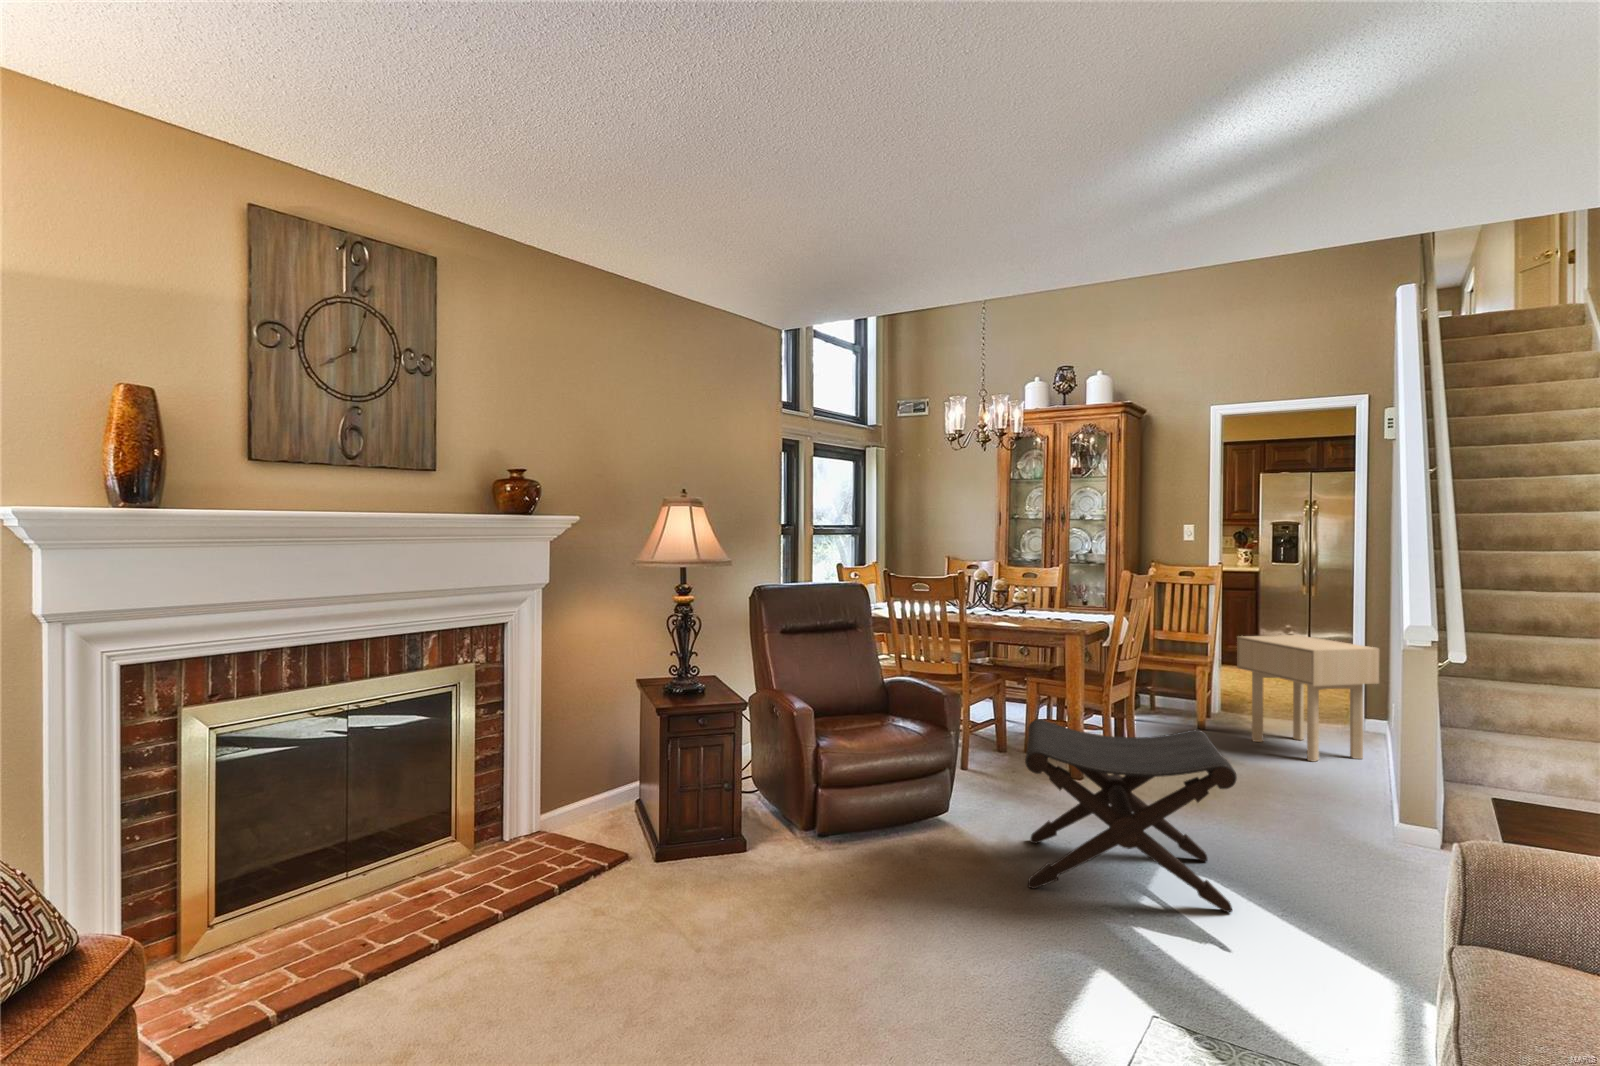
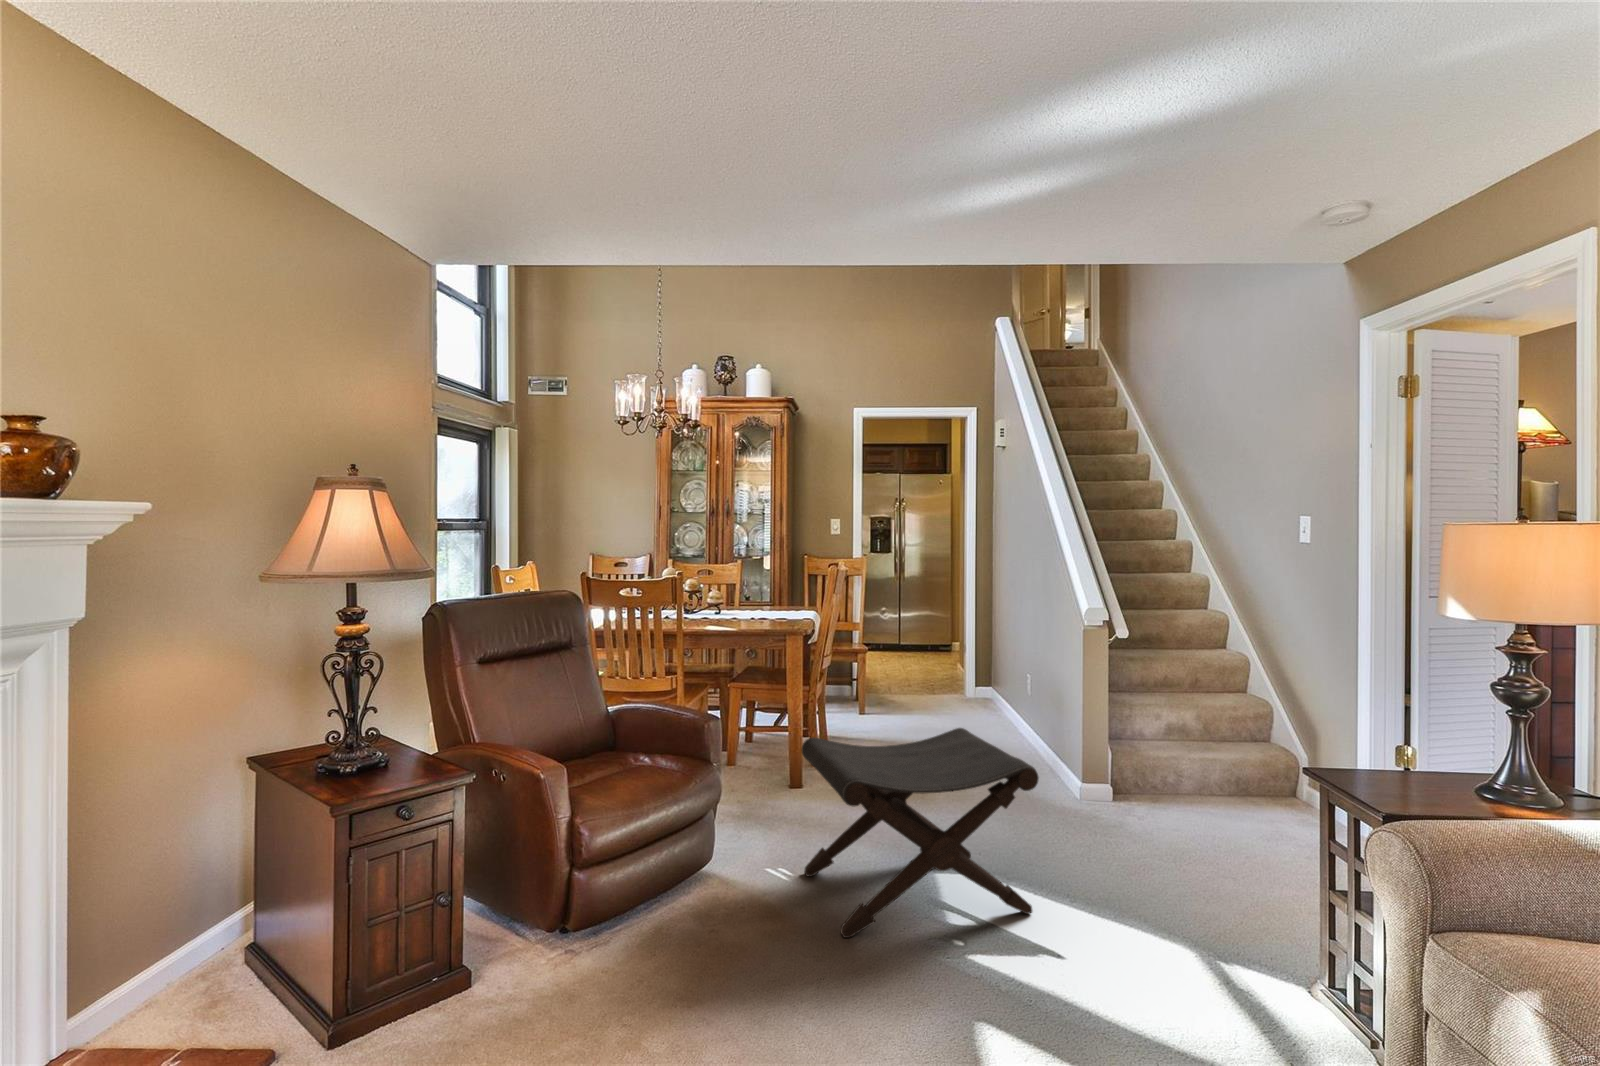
side table: present [1237,635,1379,762] -> none [895,619,1008,733]

